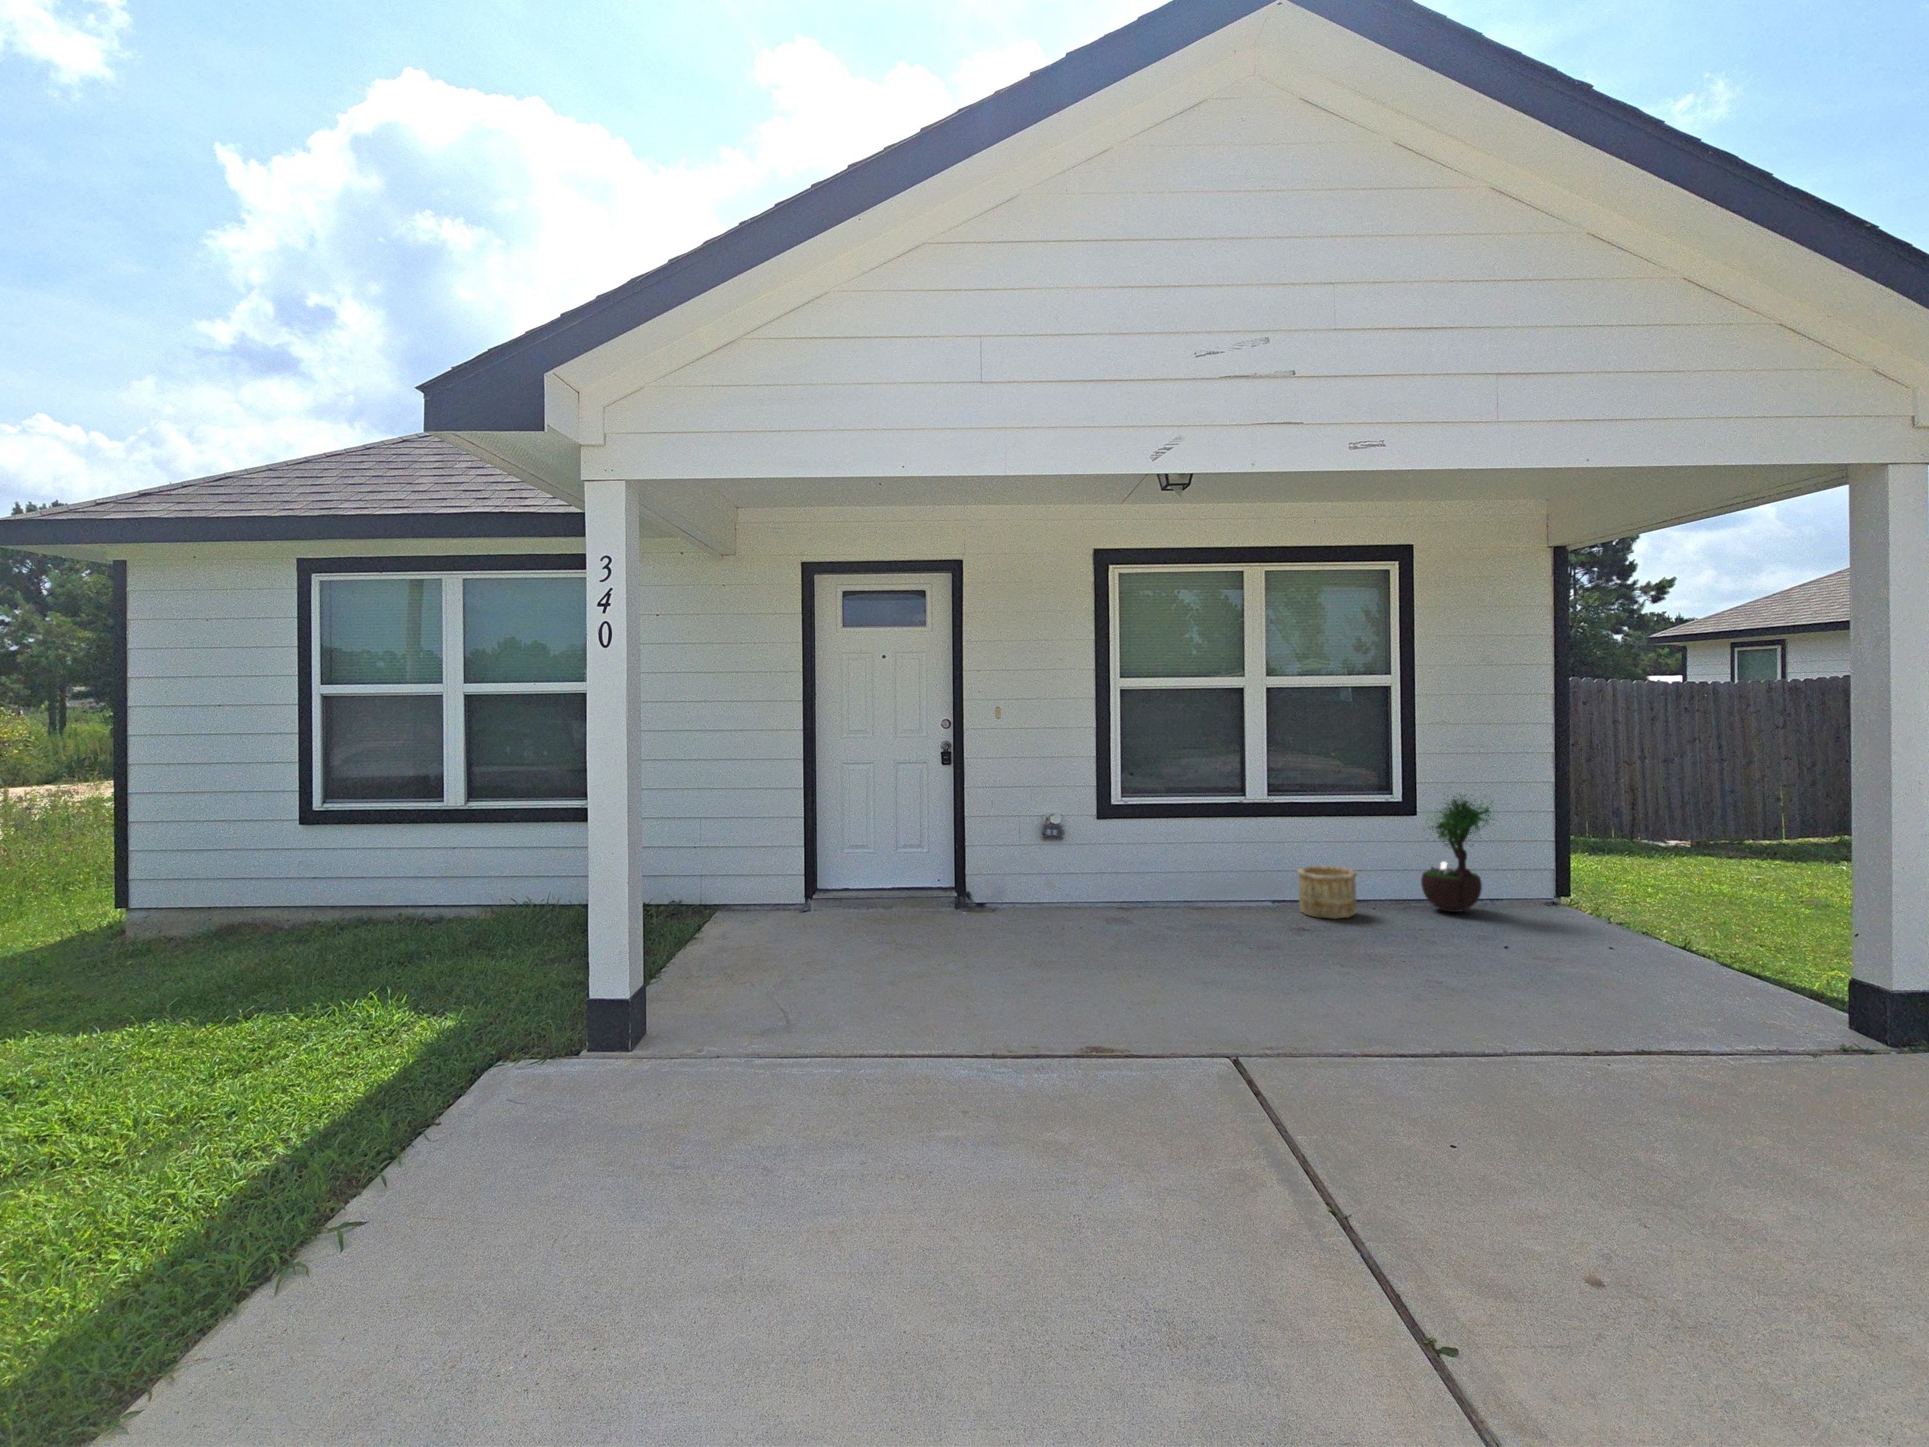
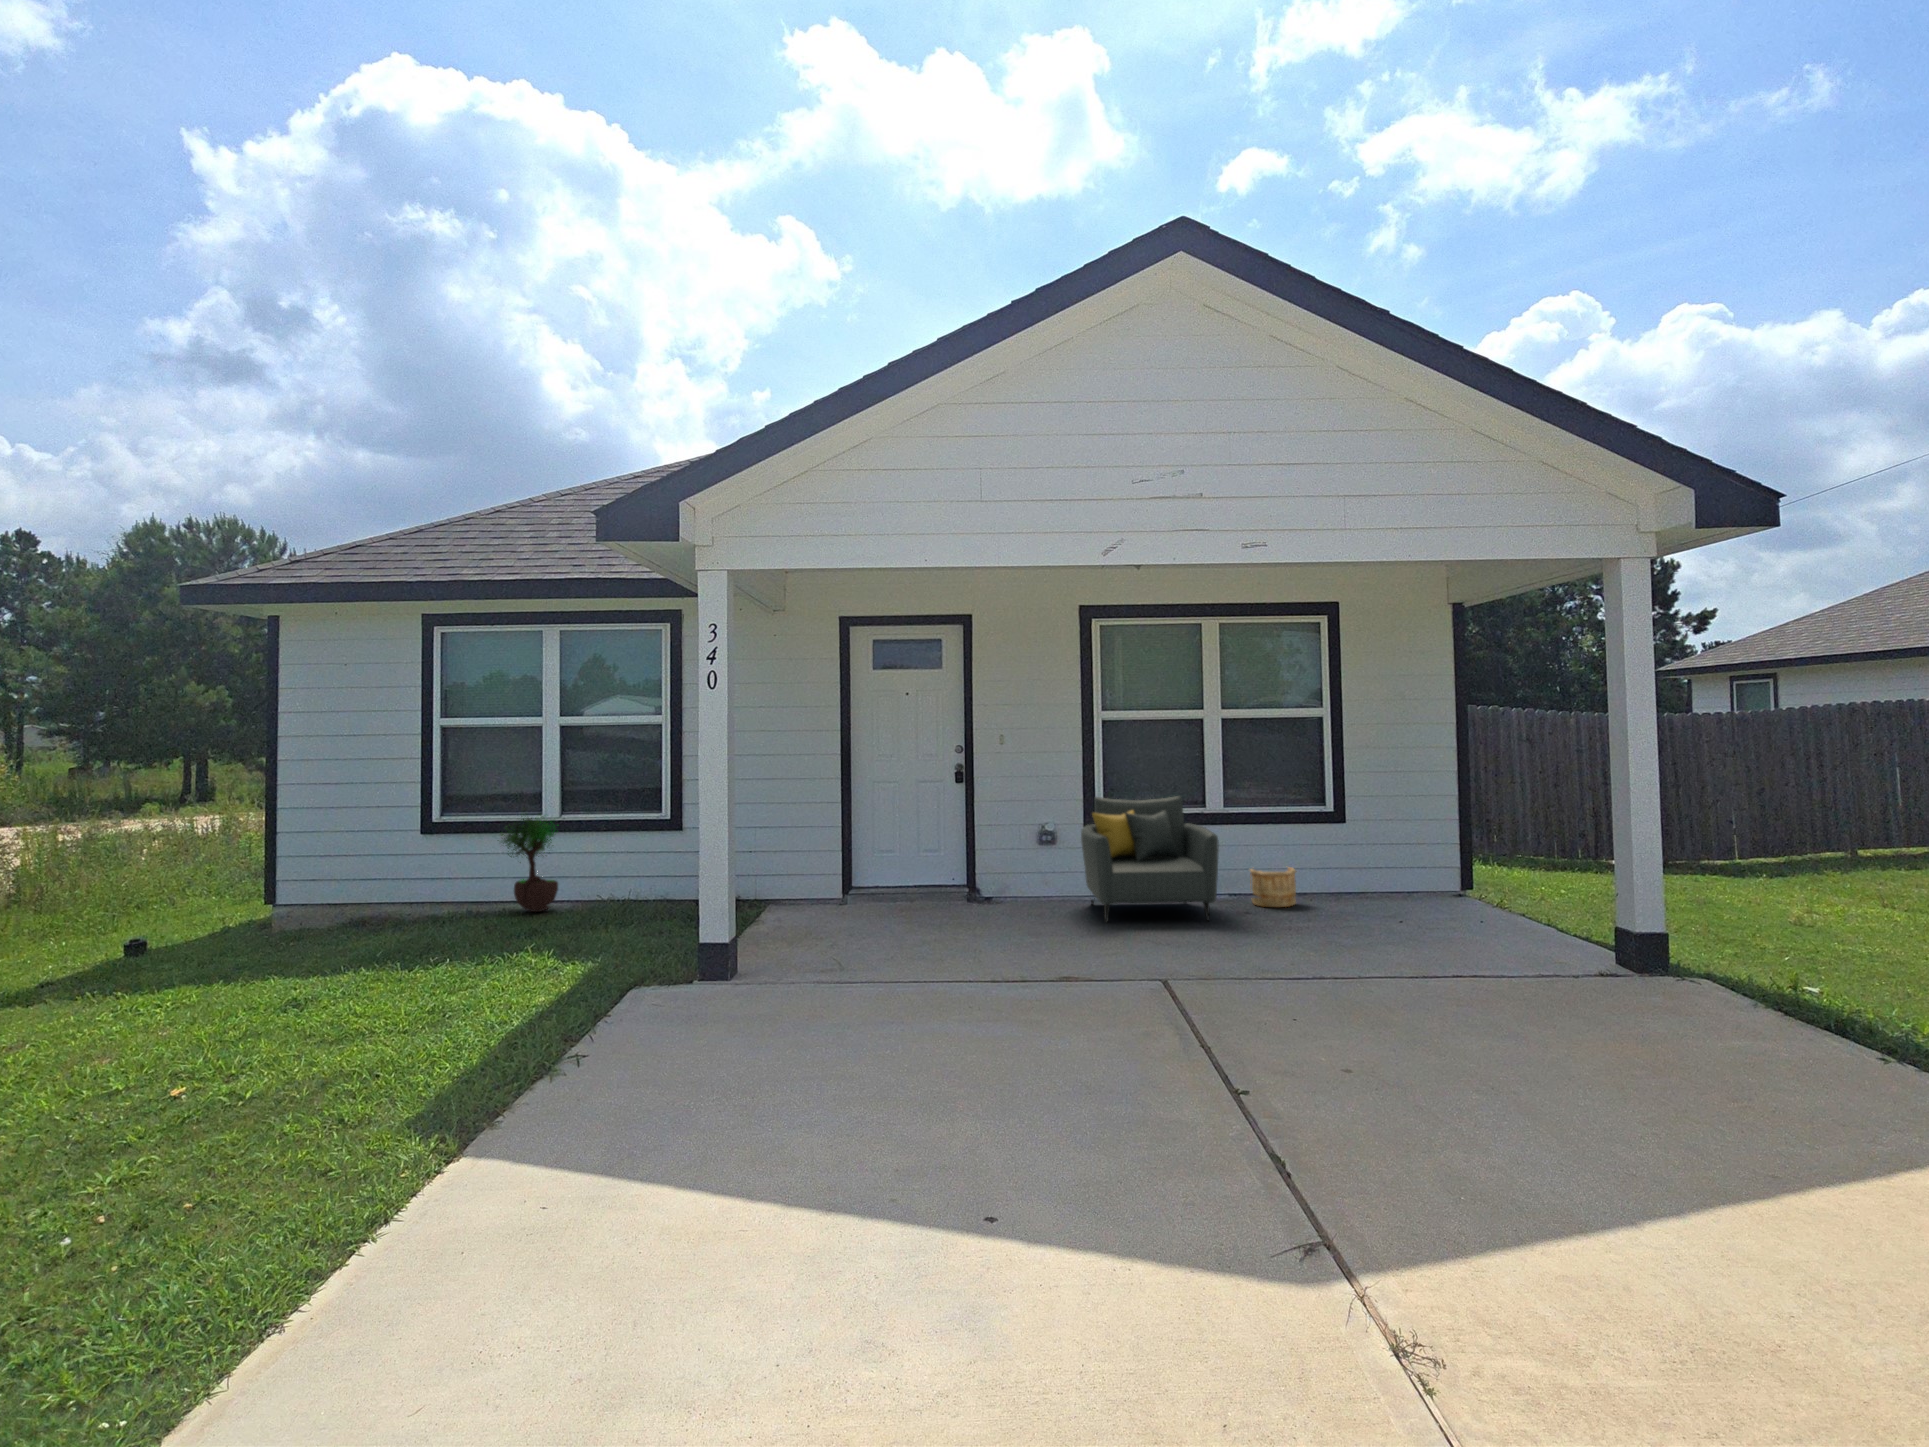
armchair: none [1095,781,1273,943] -> present [1081,796,1219,923]
potted tree: present [1421,794,1494,912] -> present [501,818,559,912]

